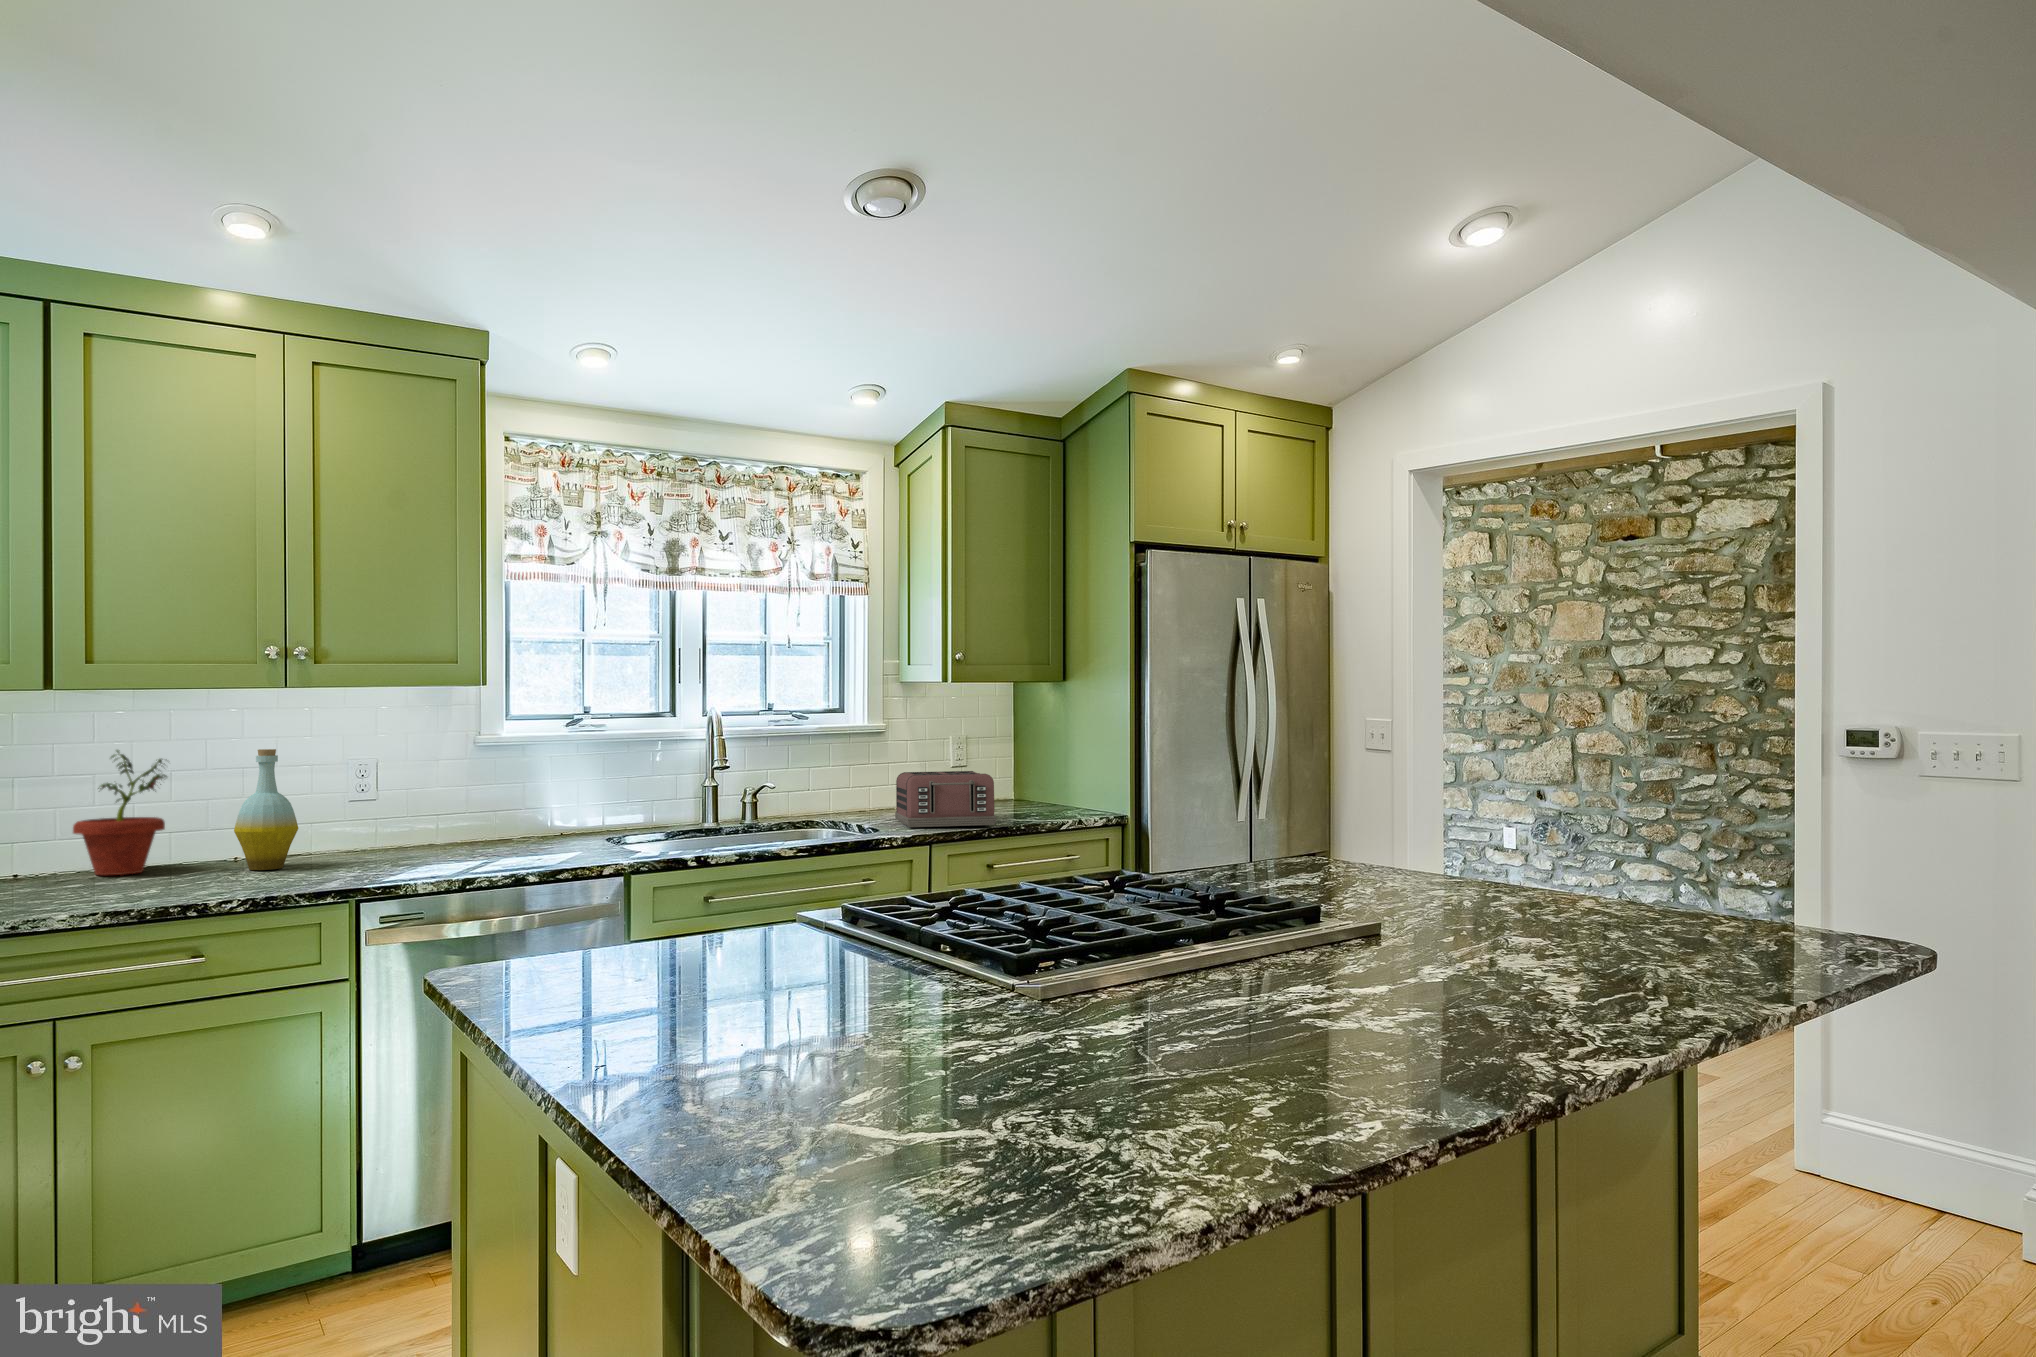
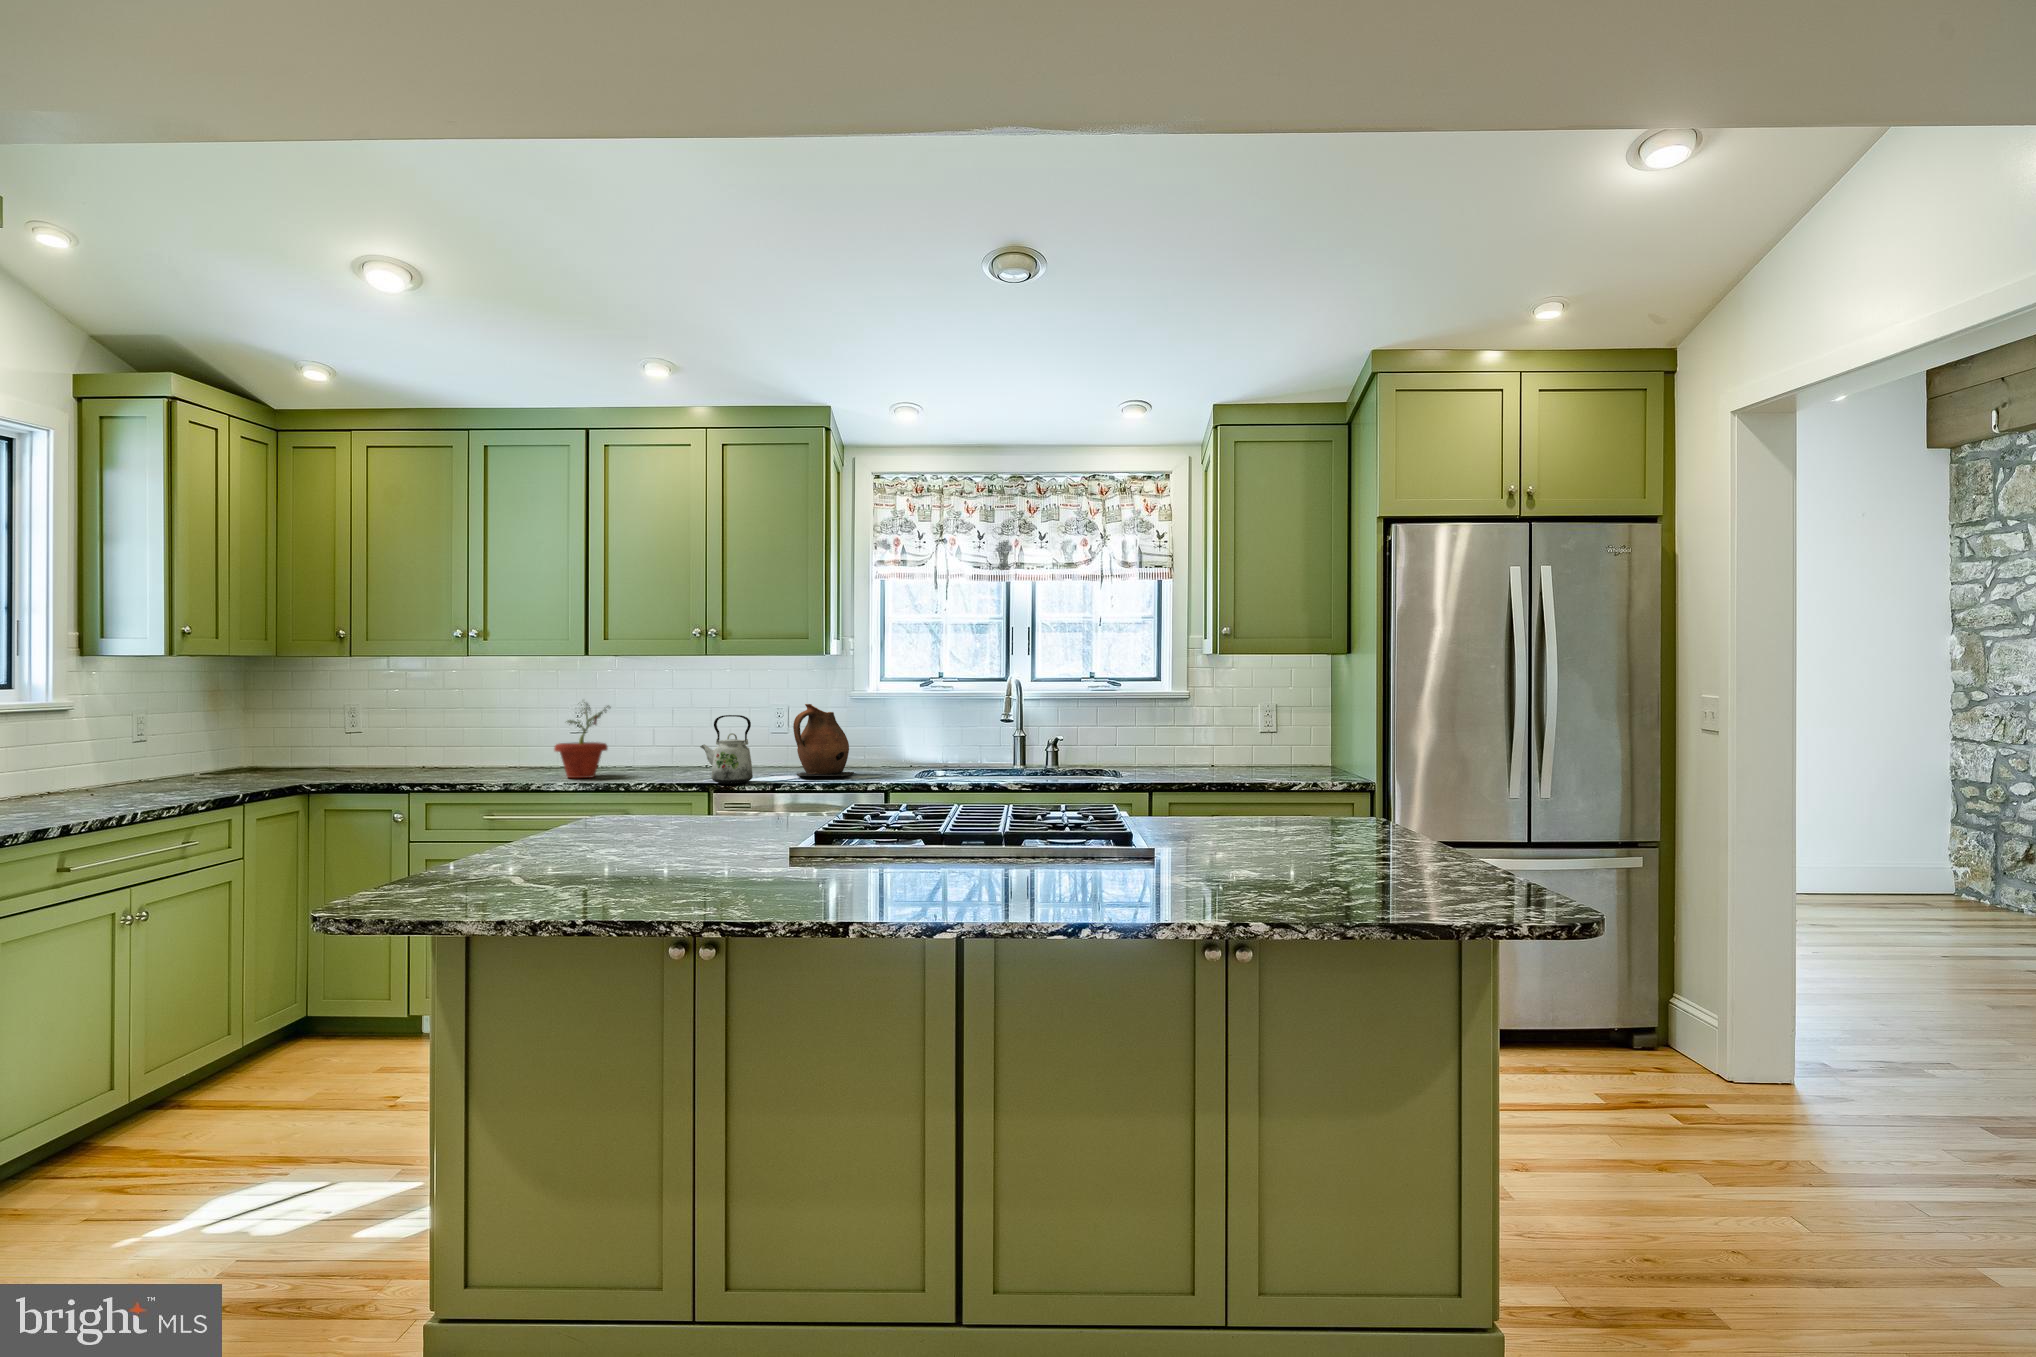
bottle: present [234,749,298,870] -> none [635,700,675,780]
ceramic pitcher: none [459,750,555,850] -> present [793,704,854,777]
kettle: none [352,768,438,866] -> present [700,715,753,784]
toaster: present [895,771,996,827] -> none [1154,731,1248,780]

